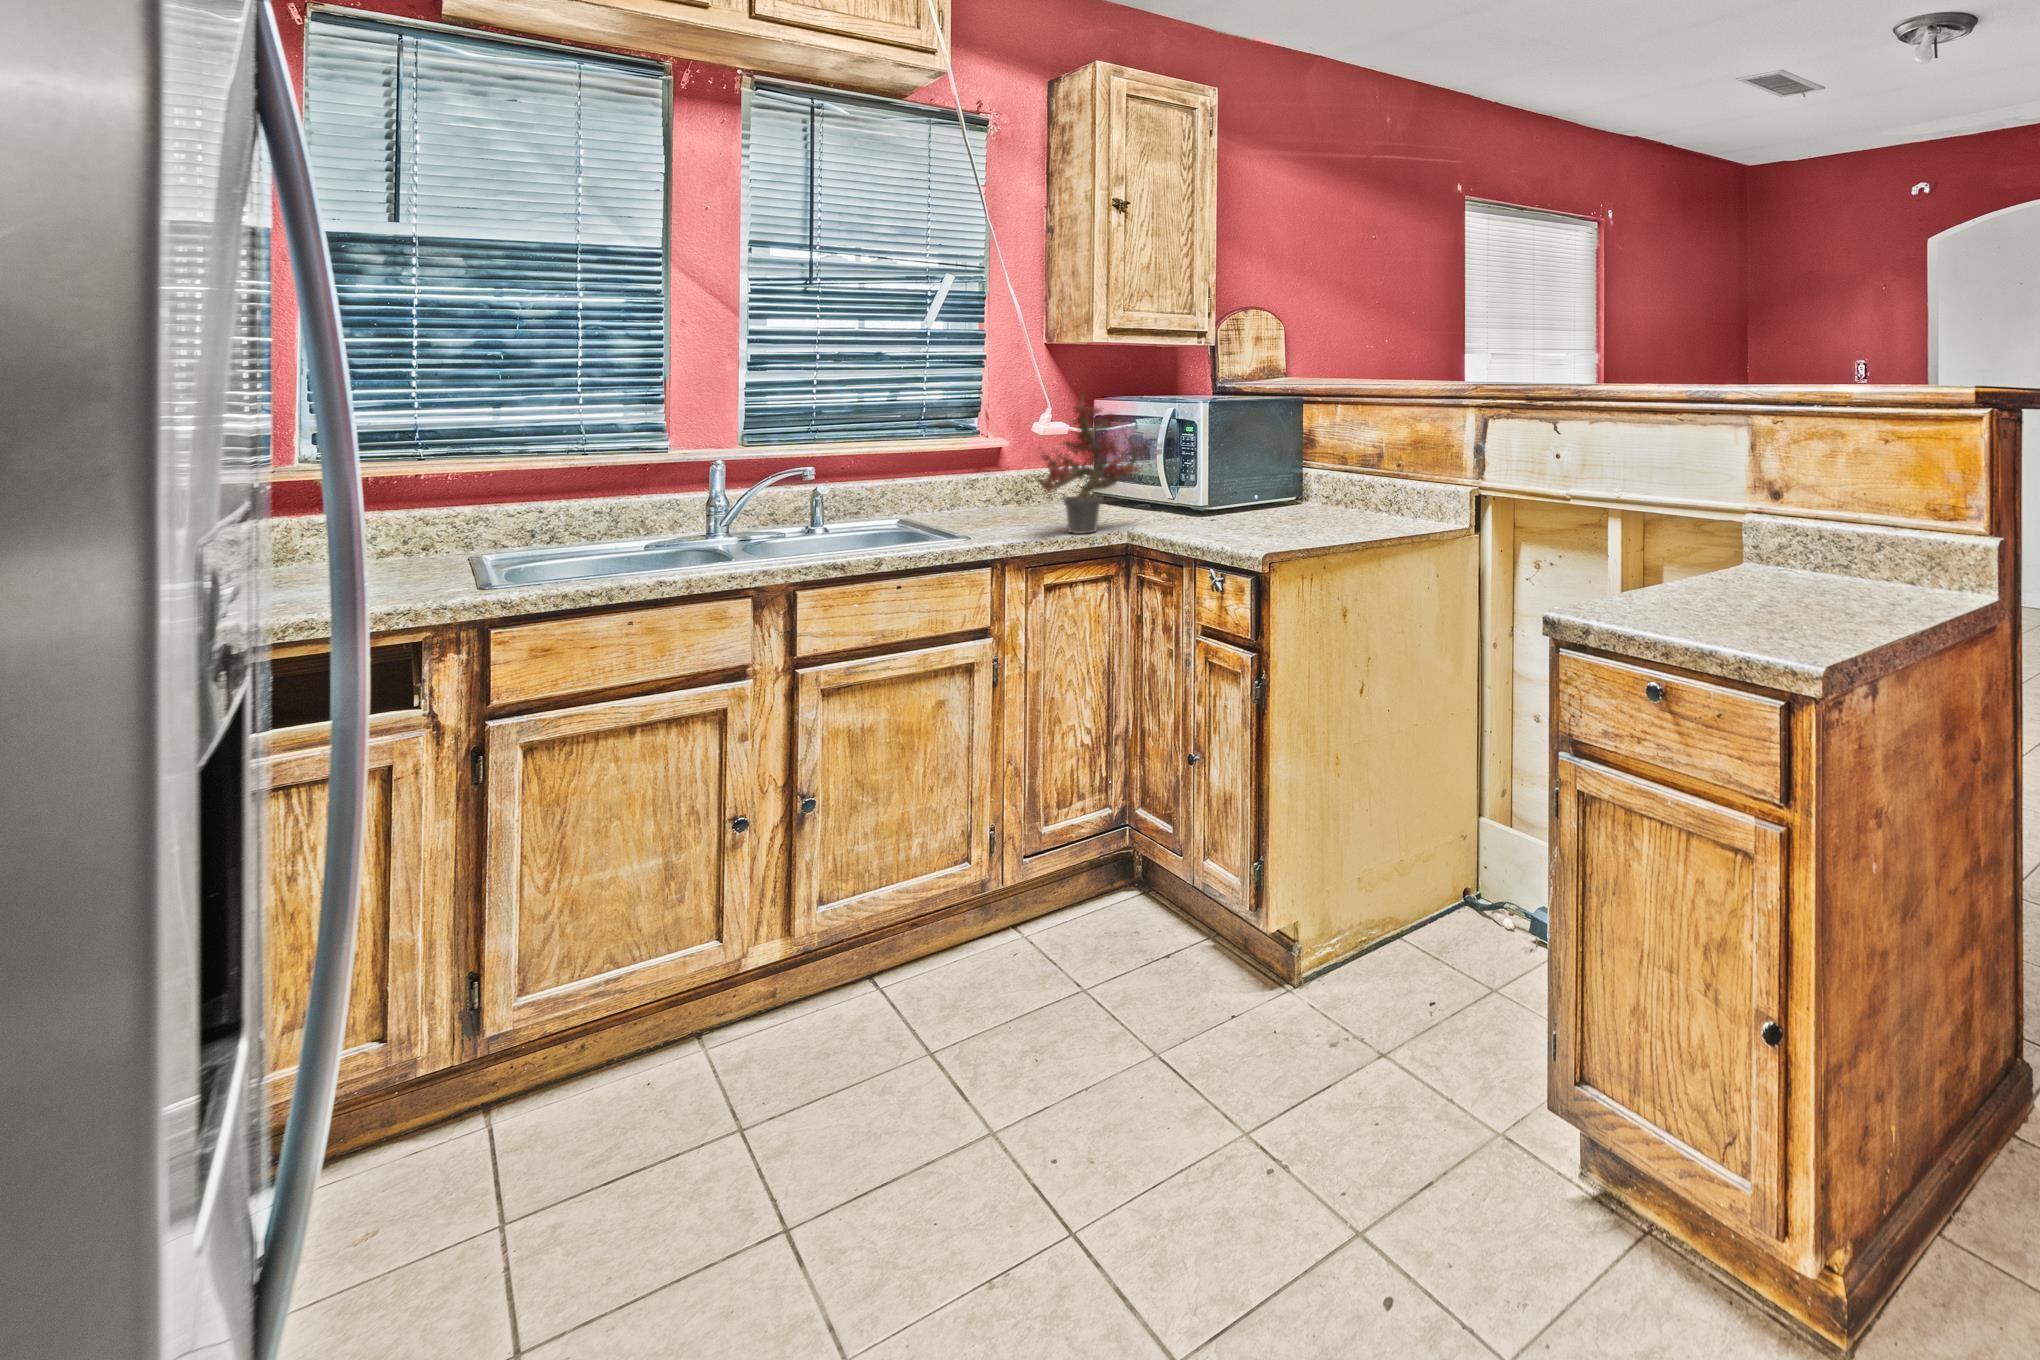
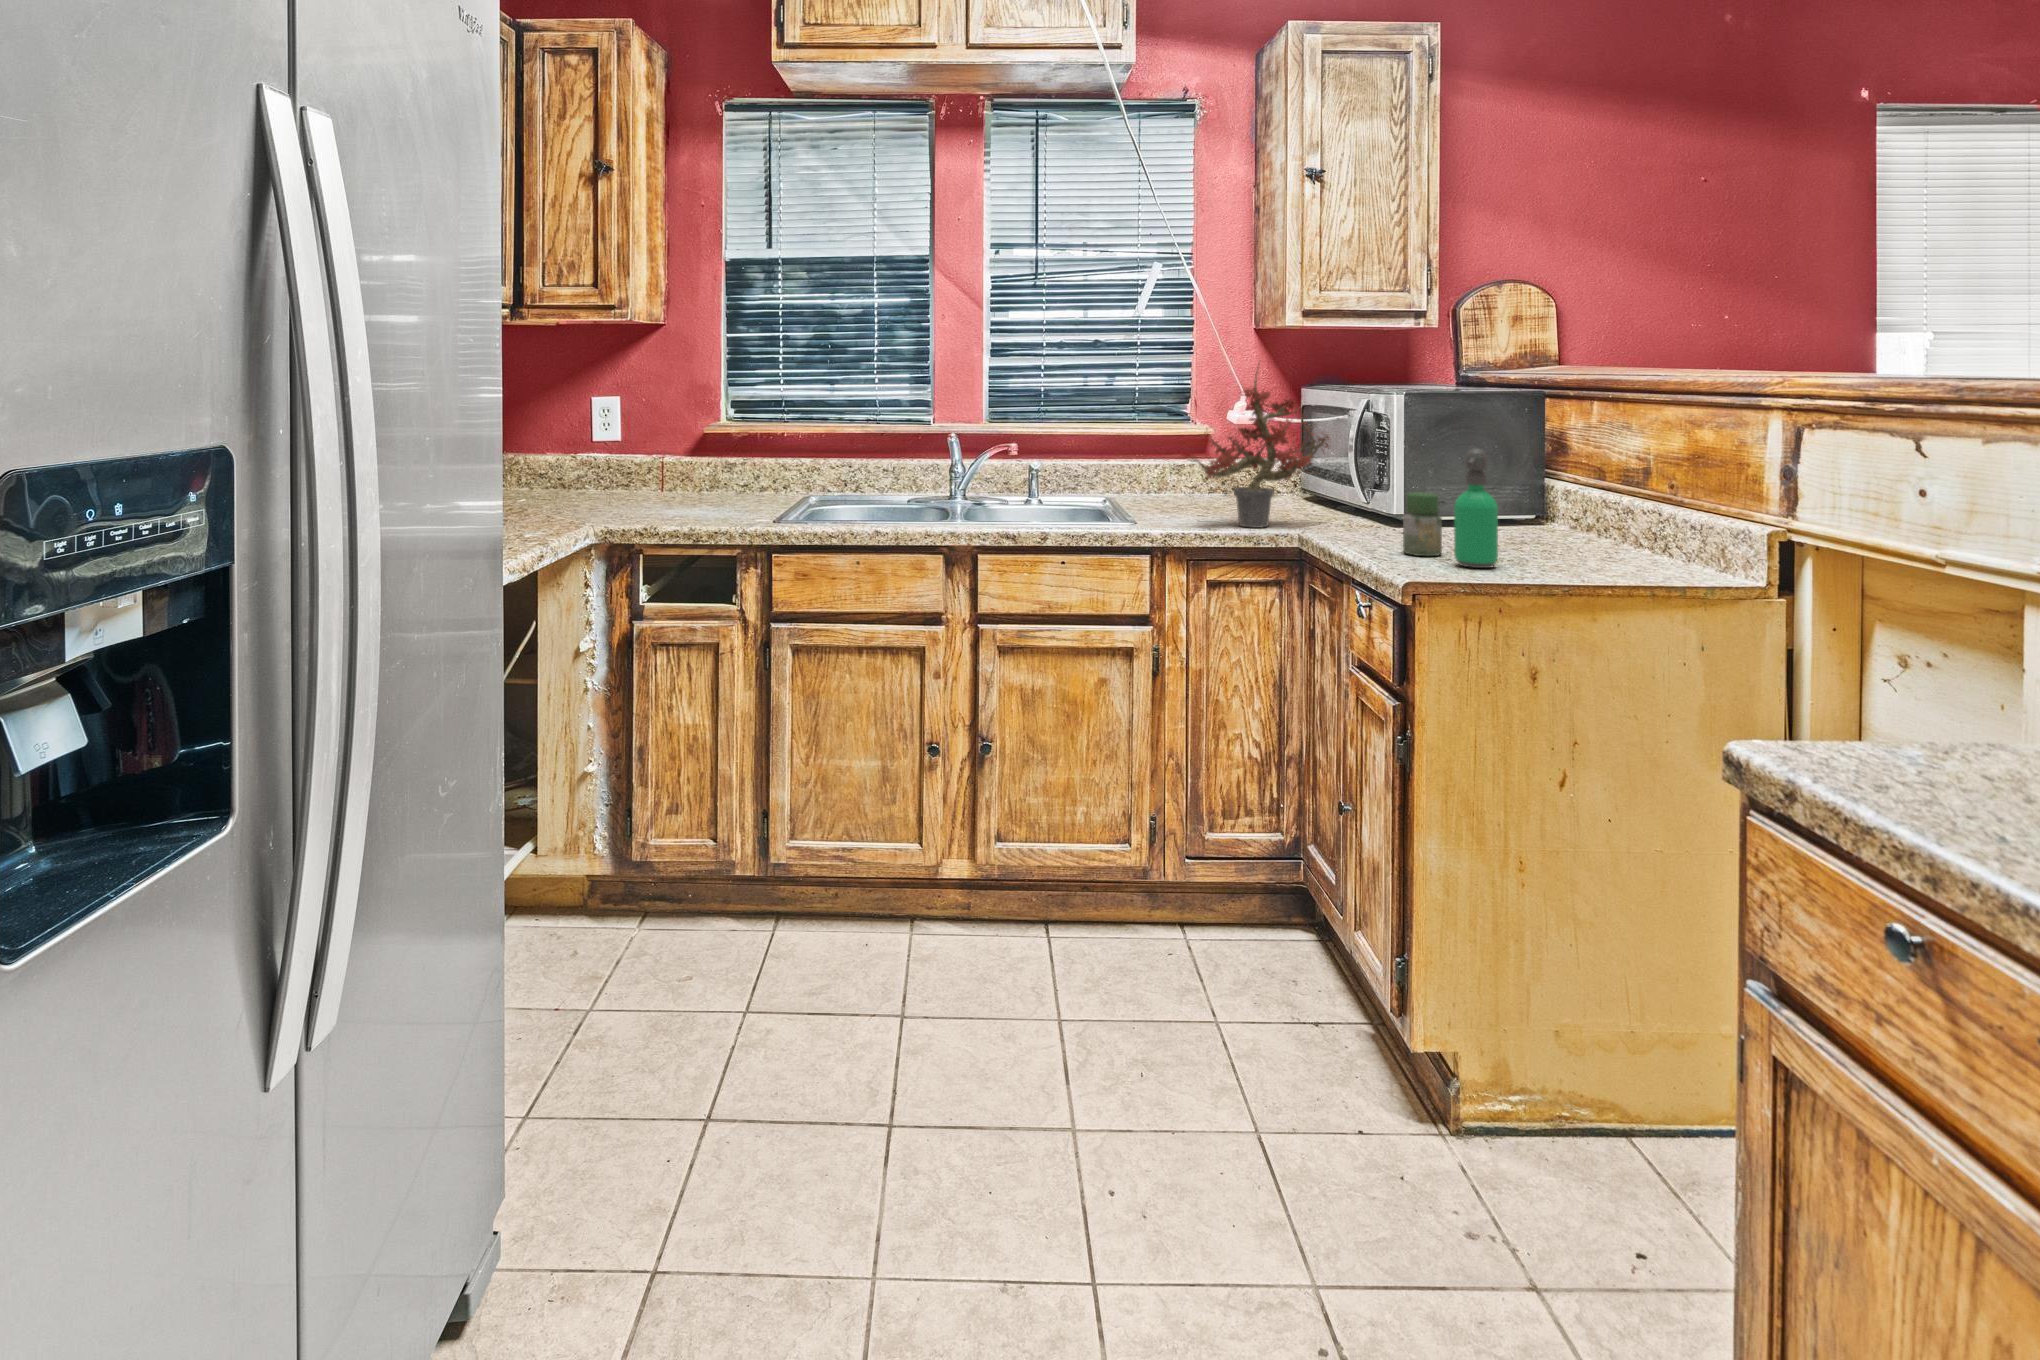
soap dispenser: none [1288,456,1321,550] -> present [1454,449,1498,568]
jar: none [1239,492,1269,545] -> present [1403,492,1442,556]

